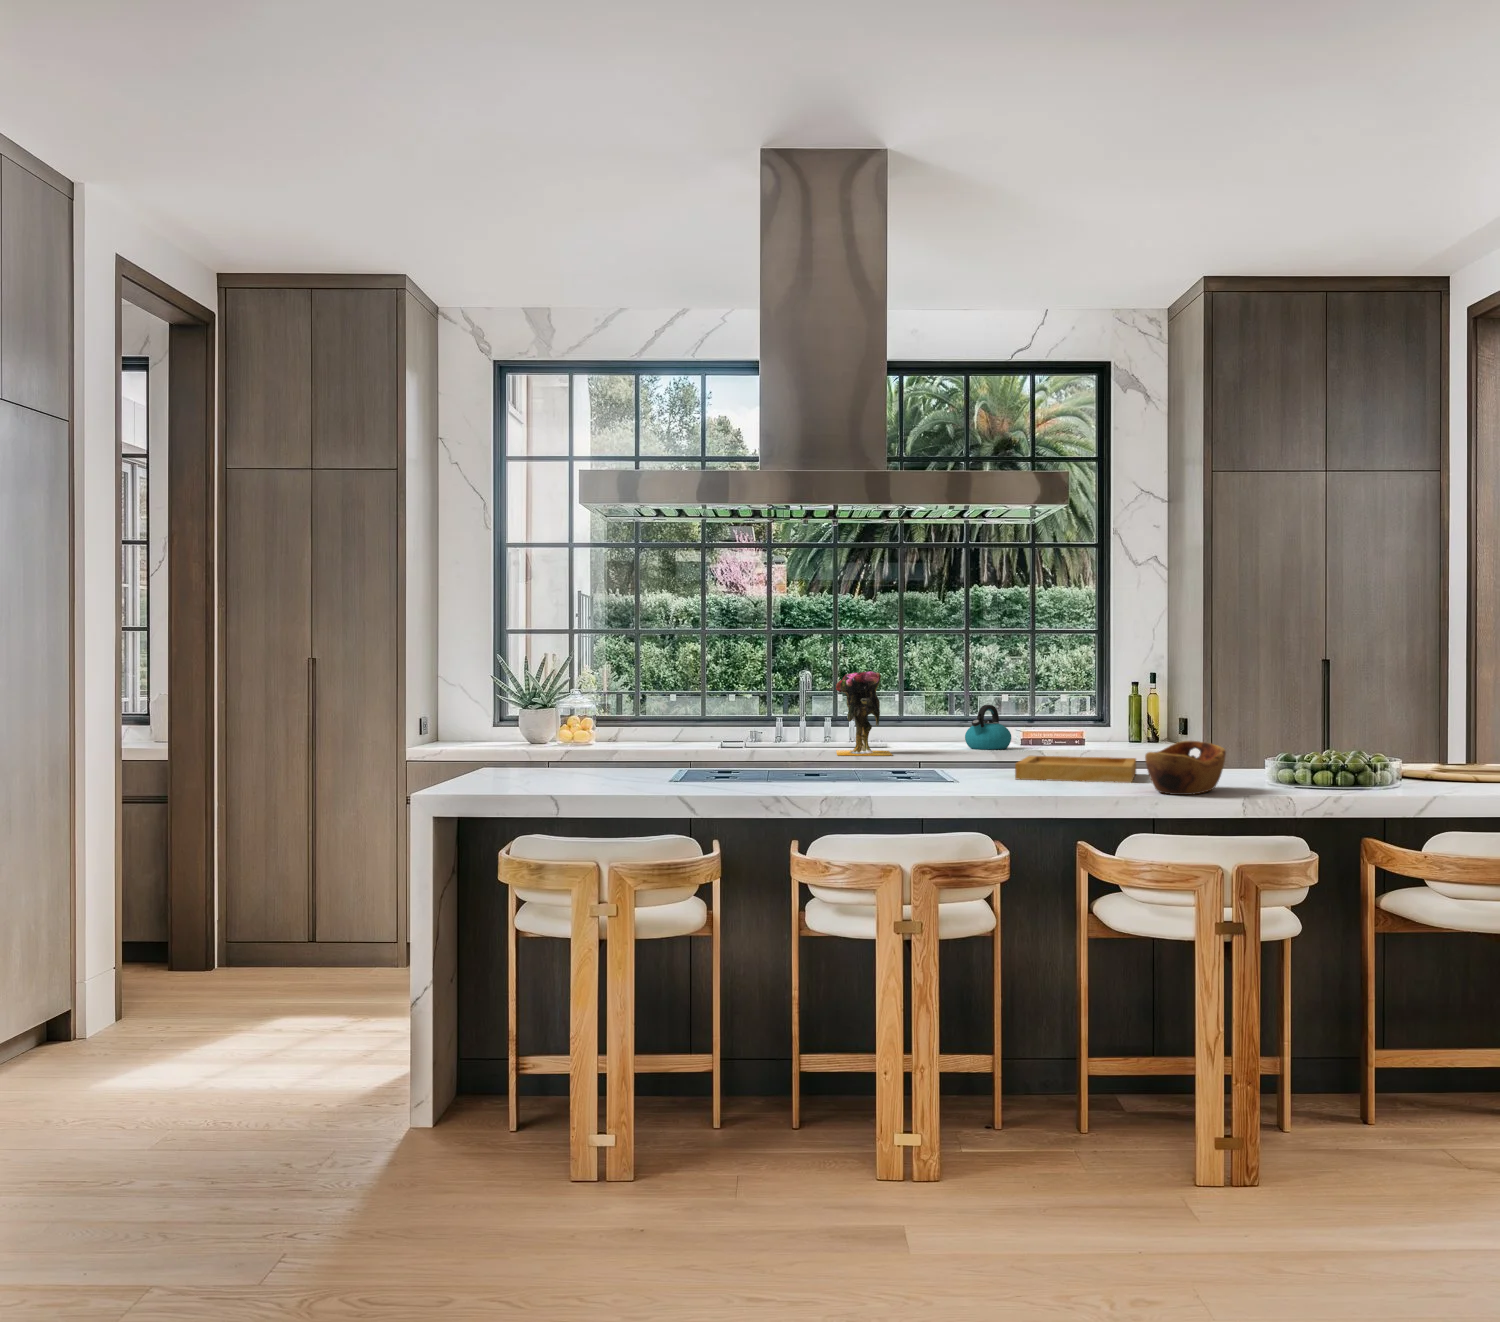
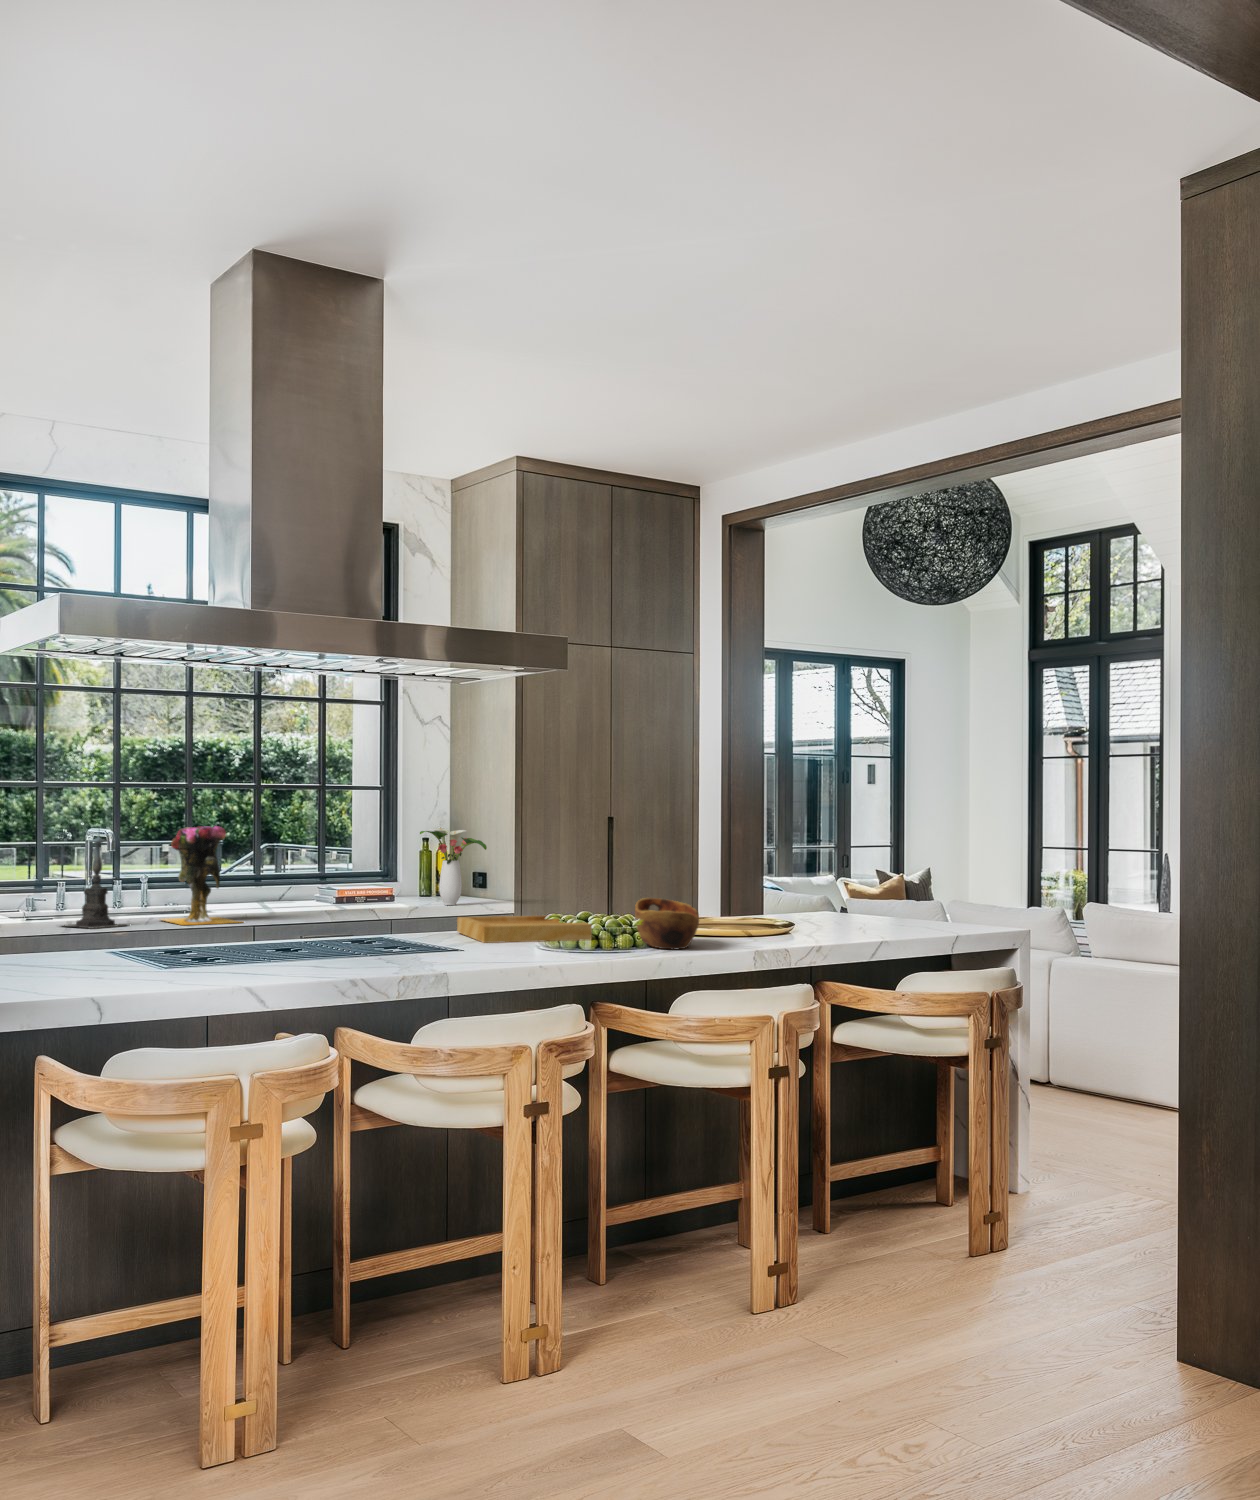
candle holder: none [750,671,801,755] -> present [65,836,124,929]
flower arrangement: none [1101,672,1169,750] -> present [420,828,487,905]
kettle: present [965,705,1011,750] -> none [279,862,330,911]

